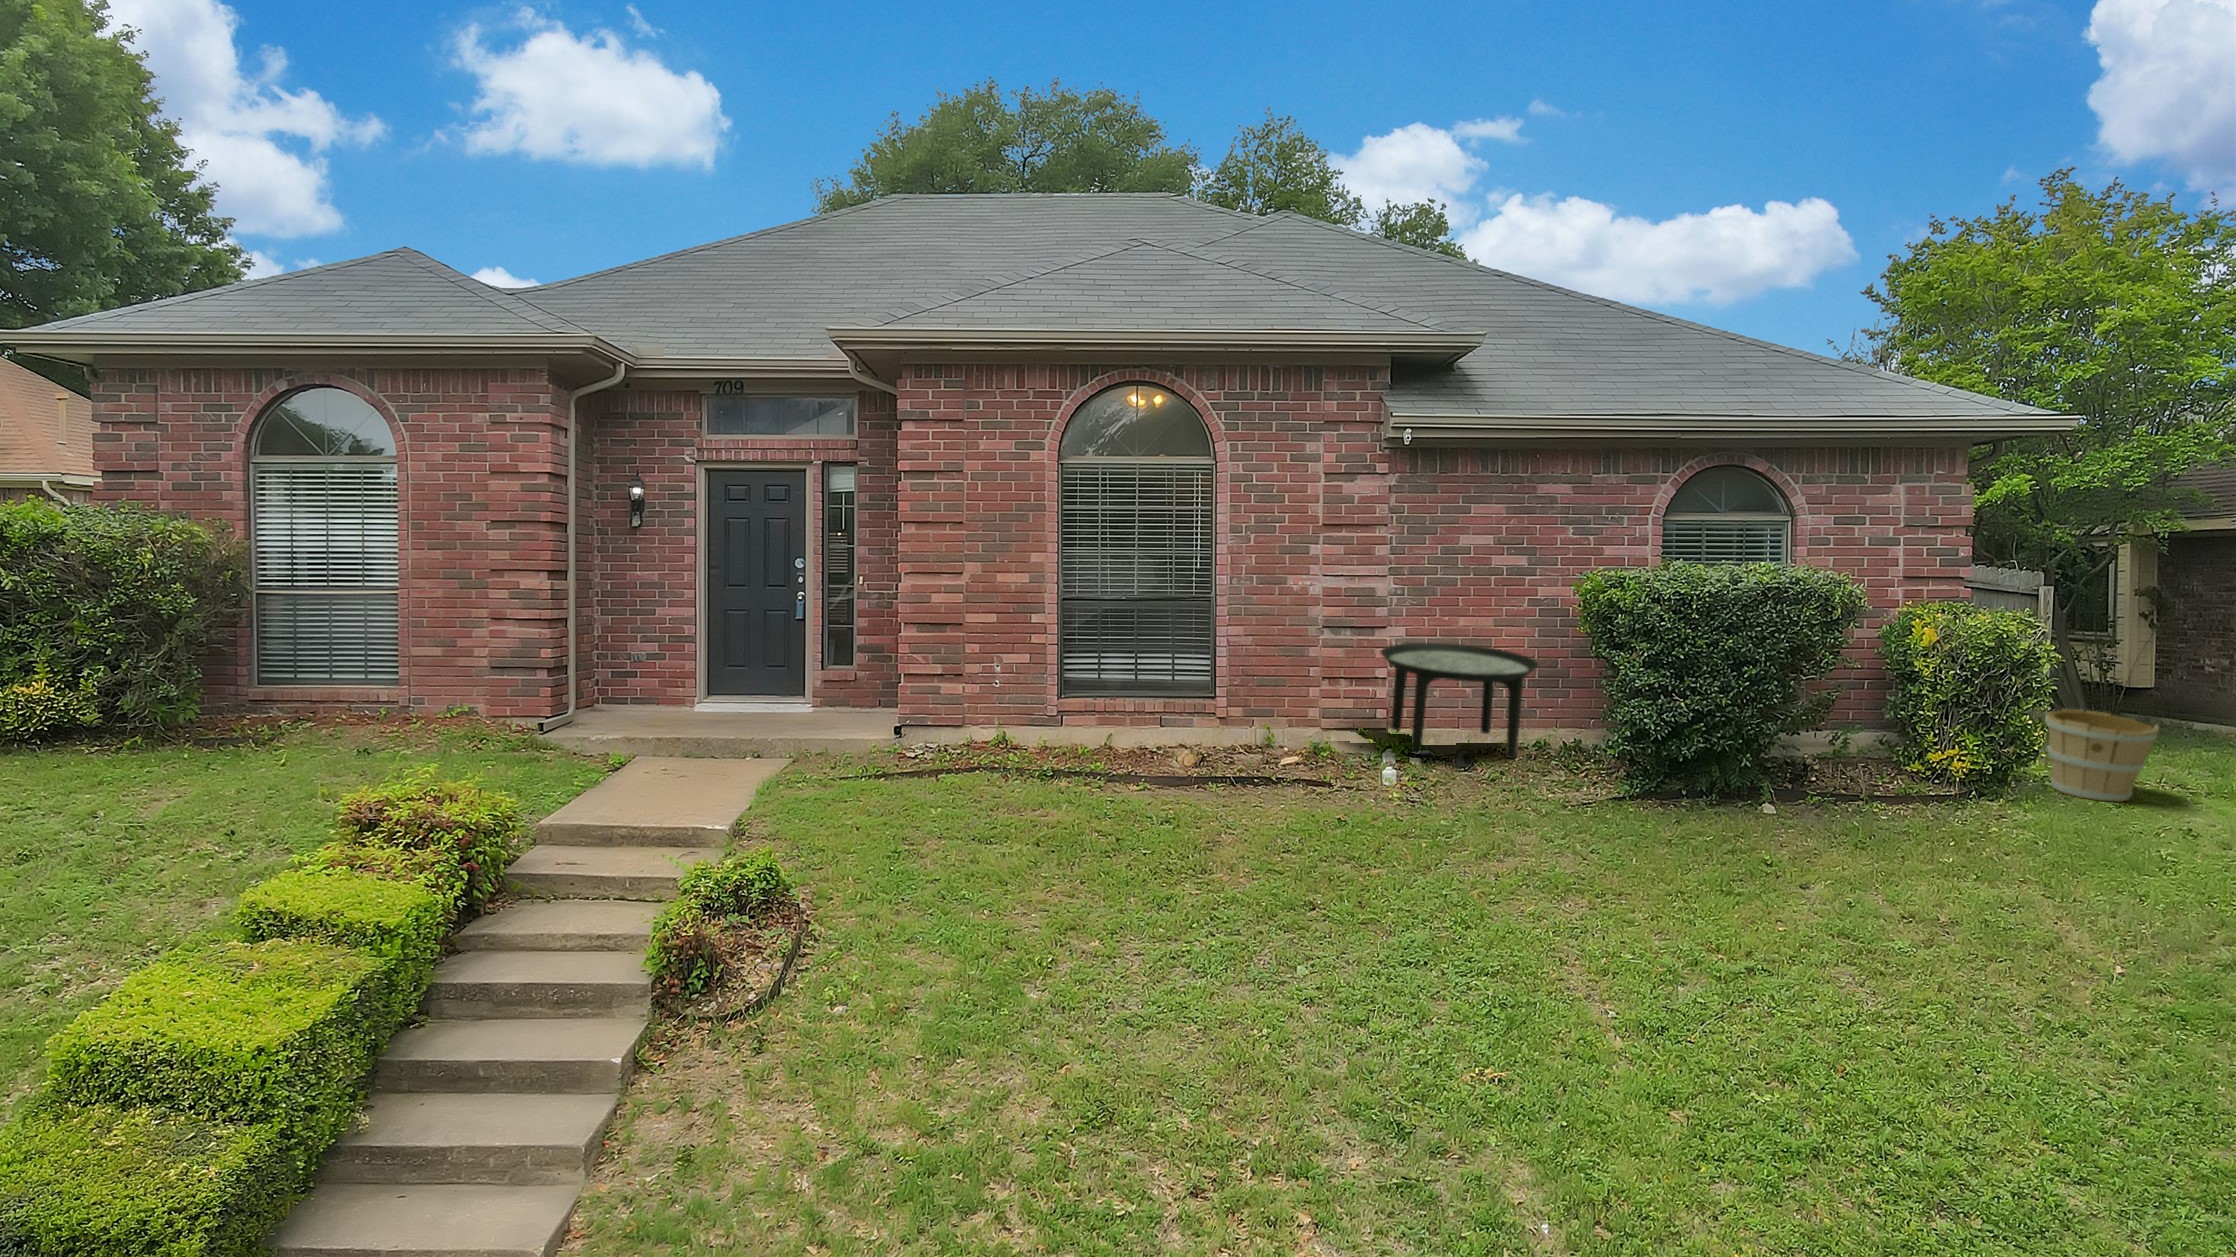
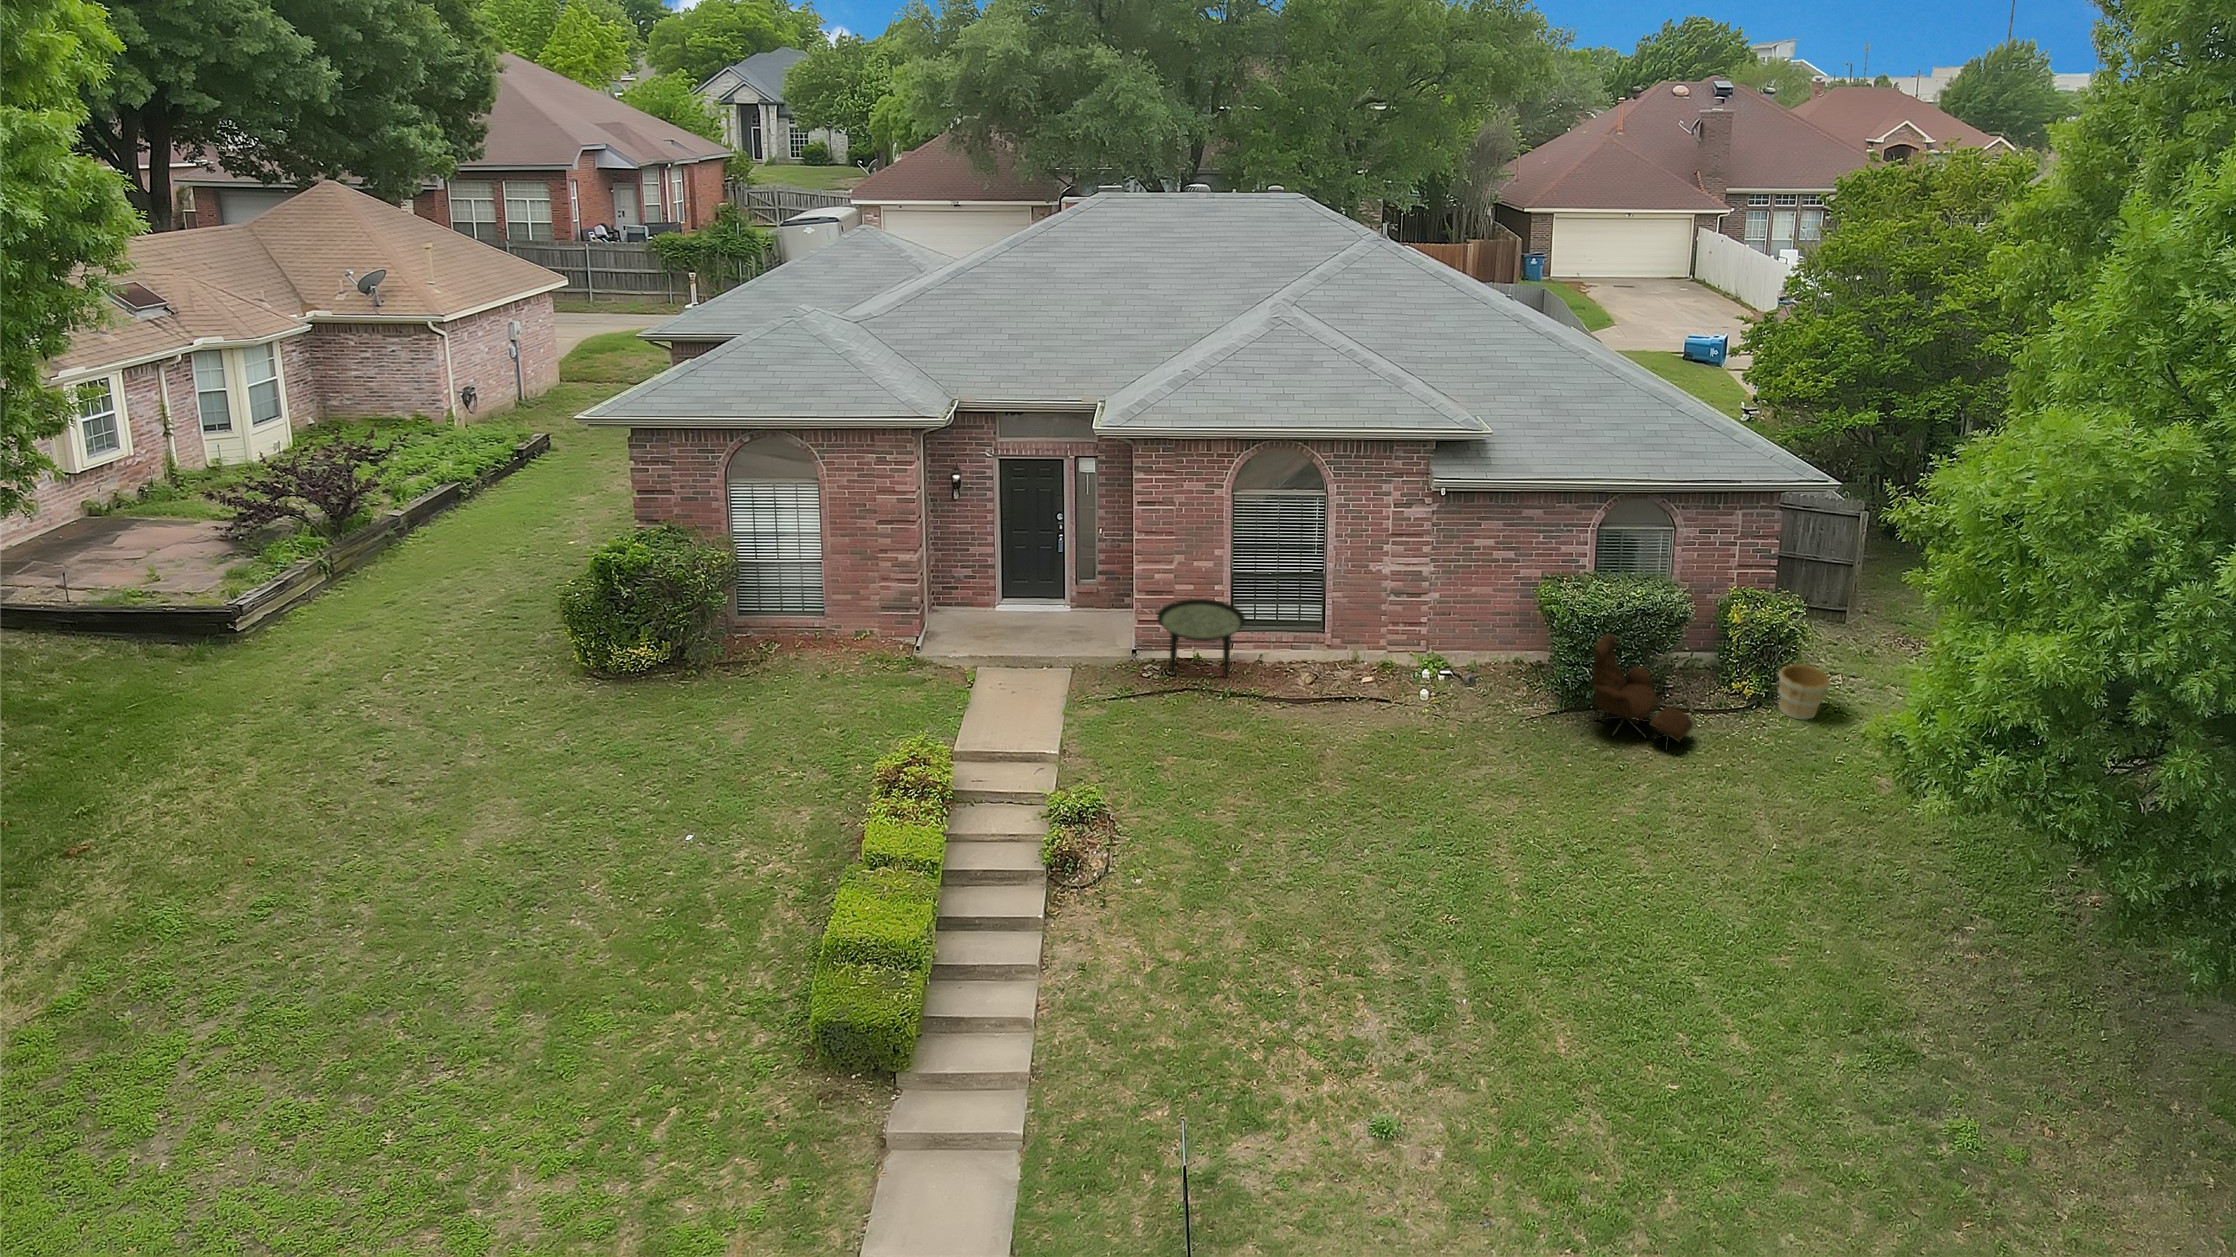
lounge chair: none [1735,630,1946,837] -> present [1592,634,1693,750]
round table: present [1380,643,1539,759] -> present [1157,599,1245,678]

